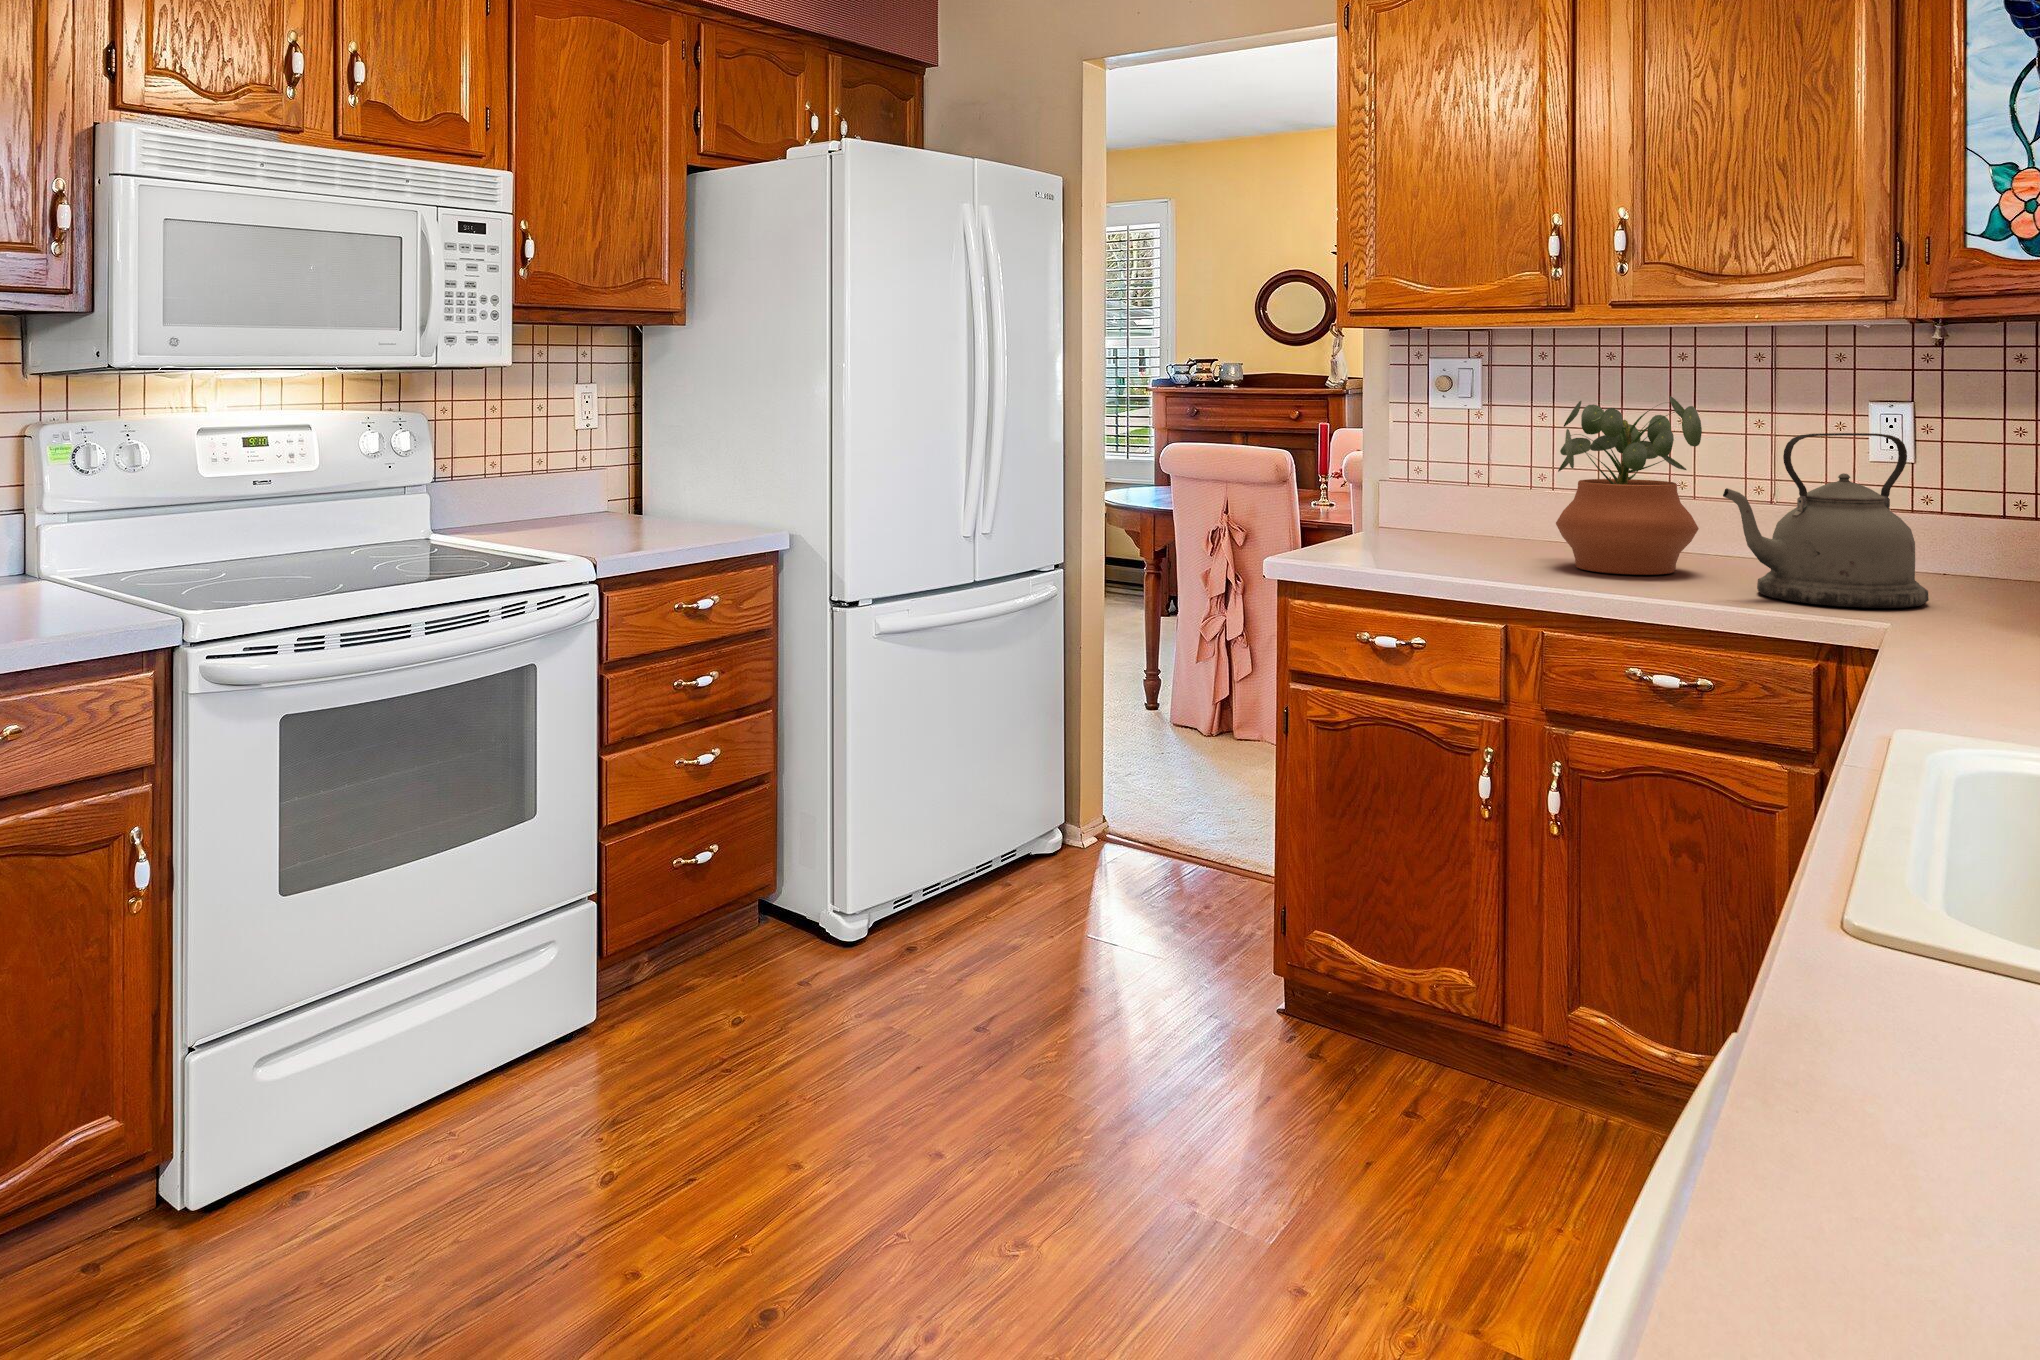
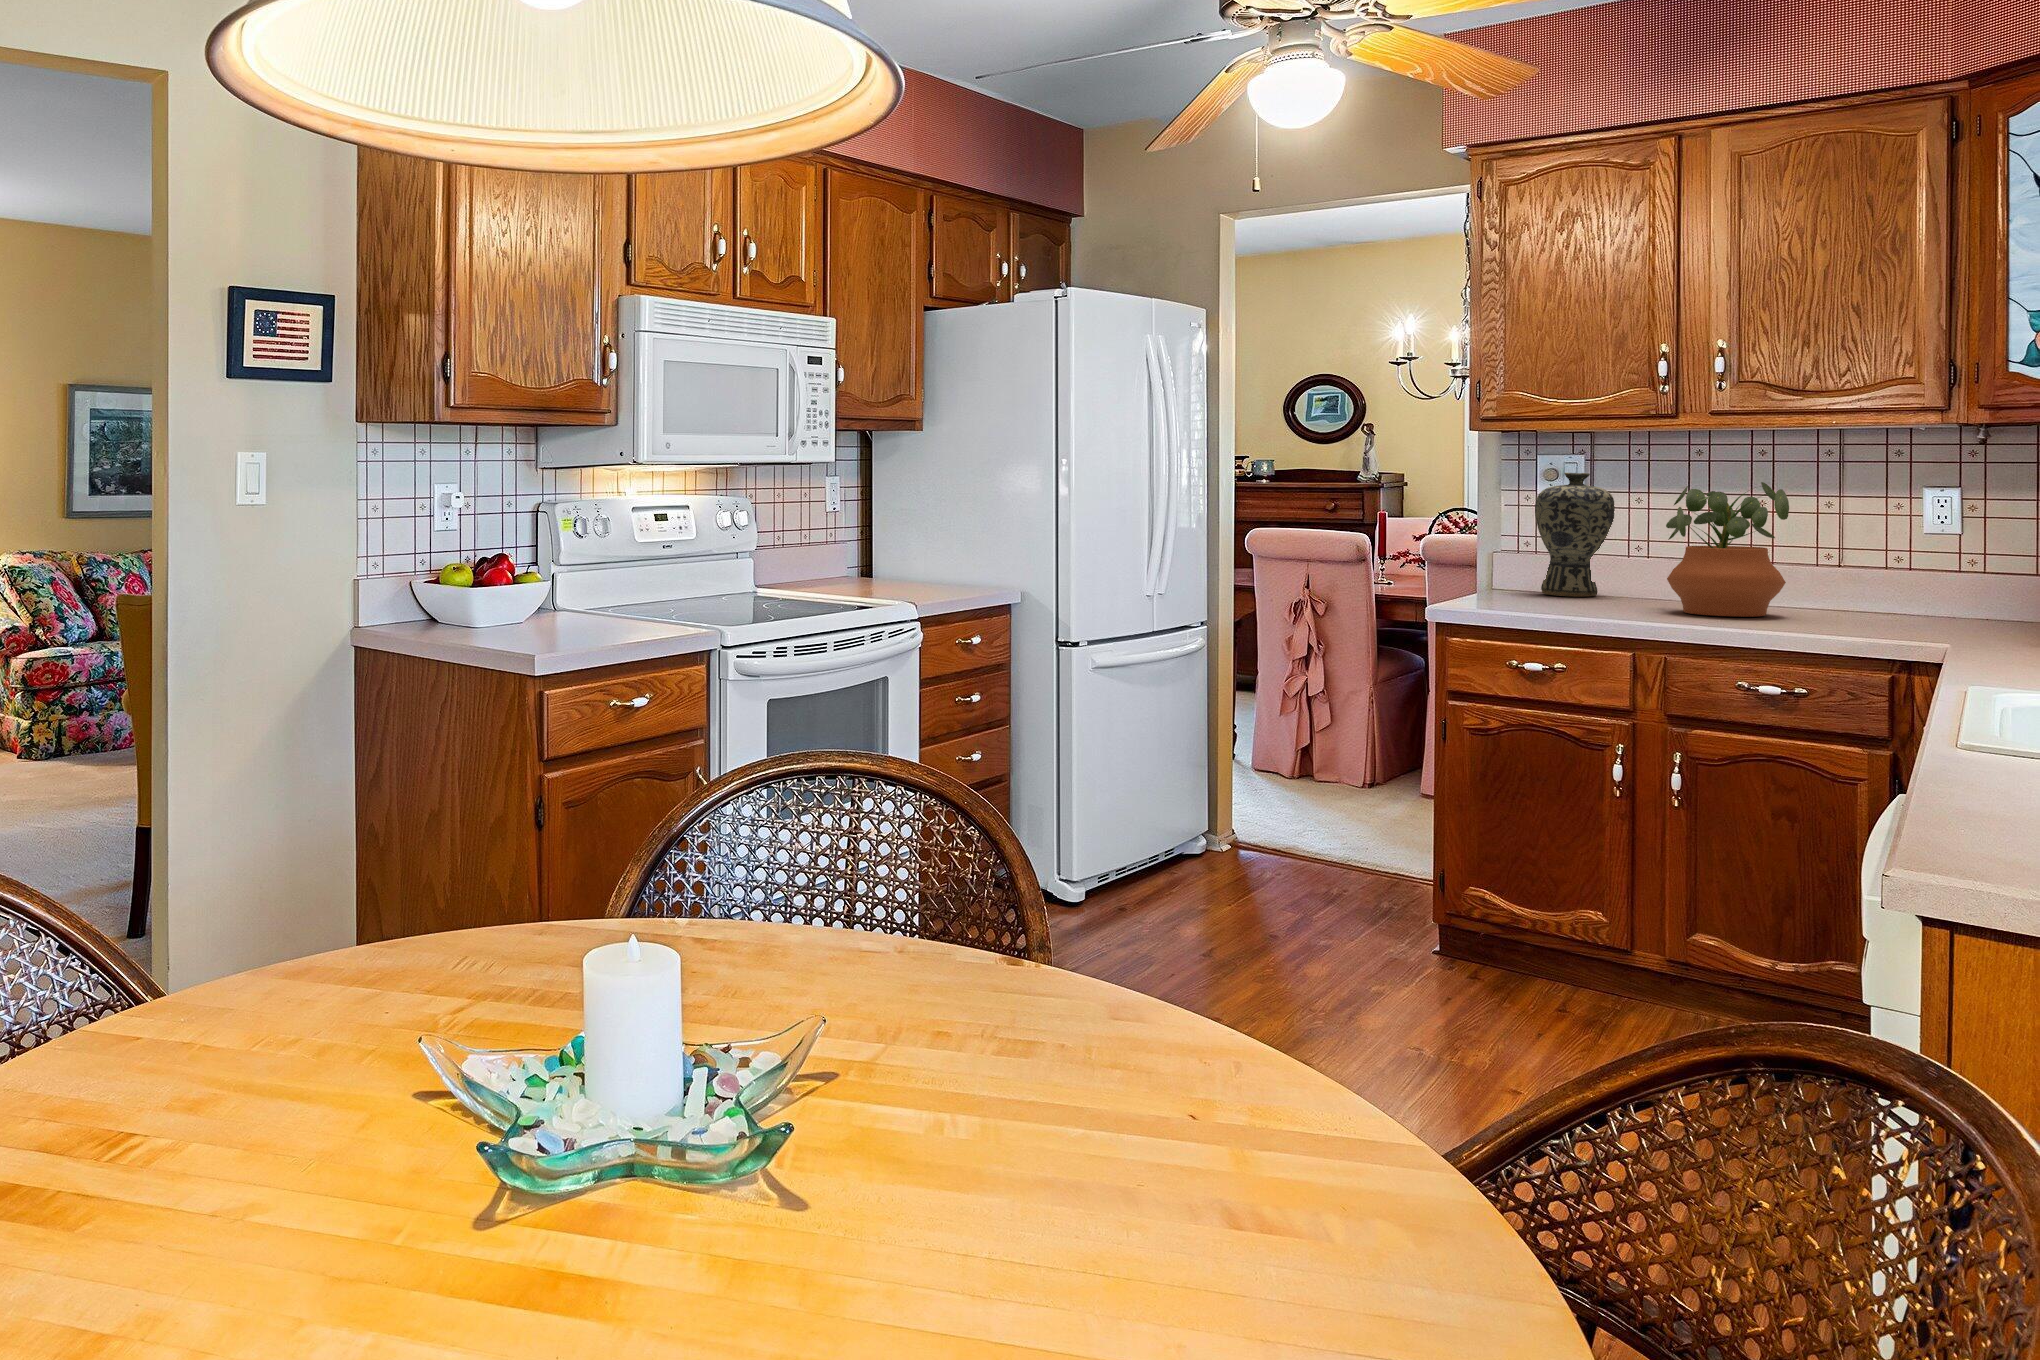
vase: none [1420,382,1512,540] -> present [1535,472,1615,597]
kettle: present [1723,433,1929,608] -> none [1814,508,1977,634]

